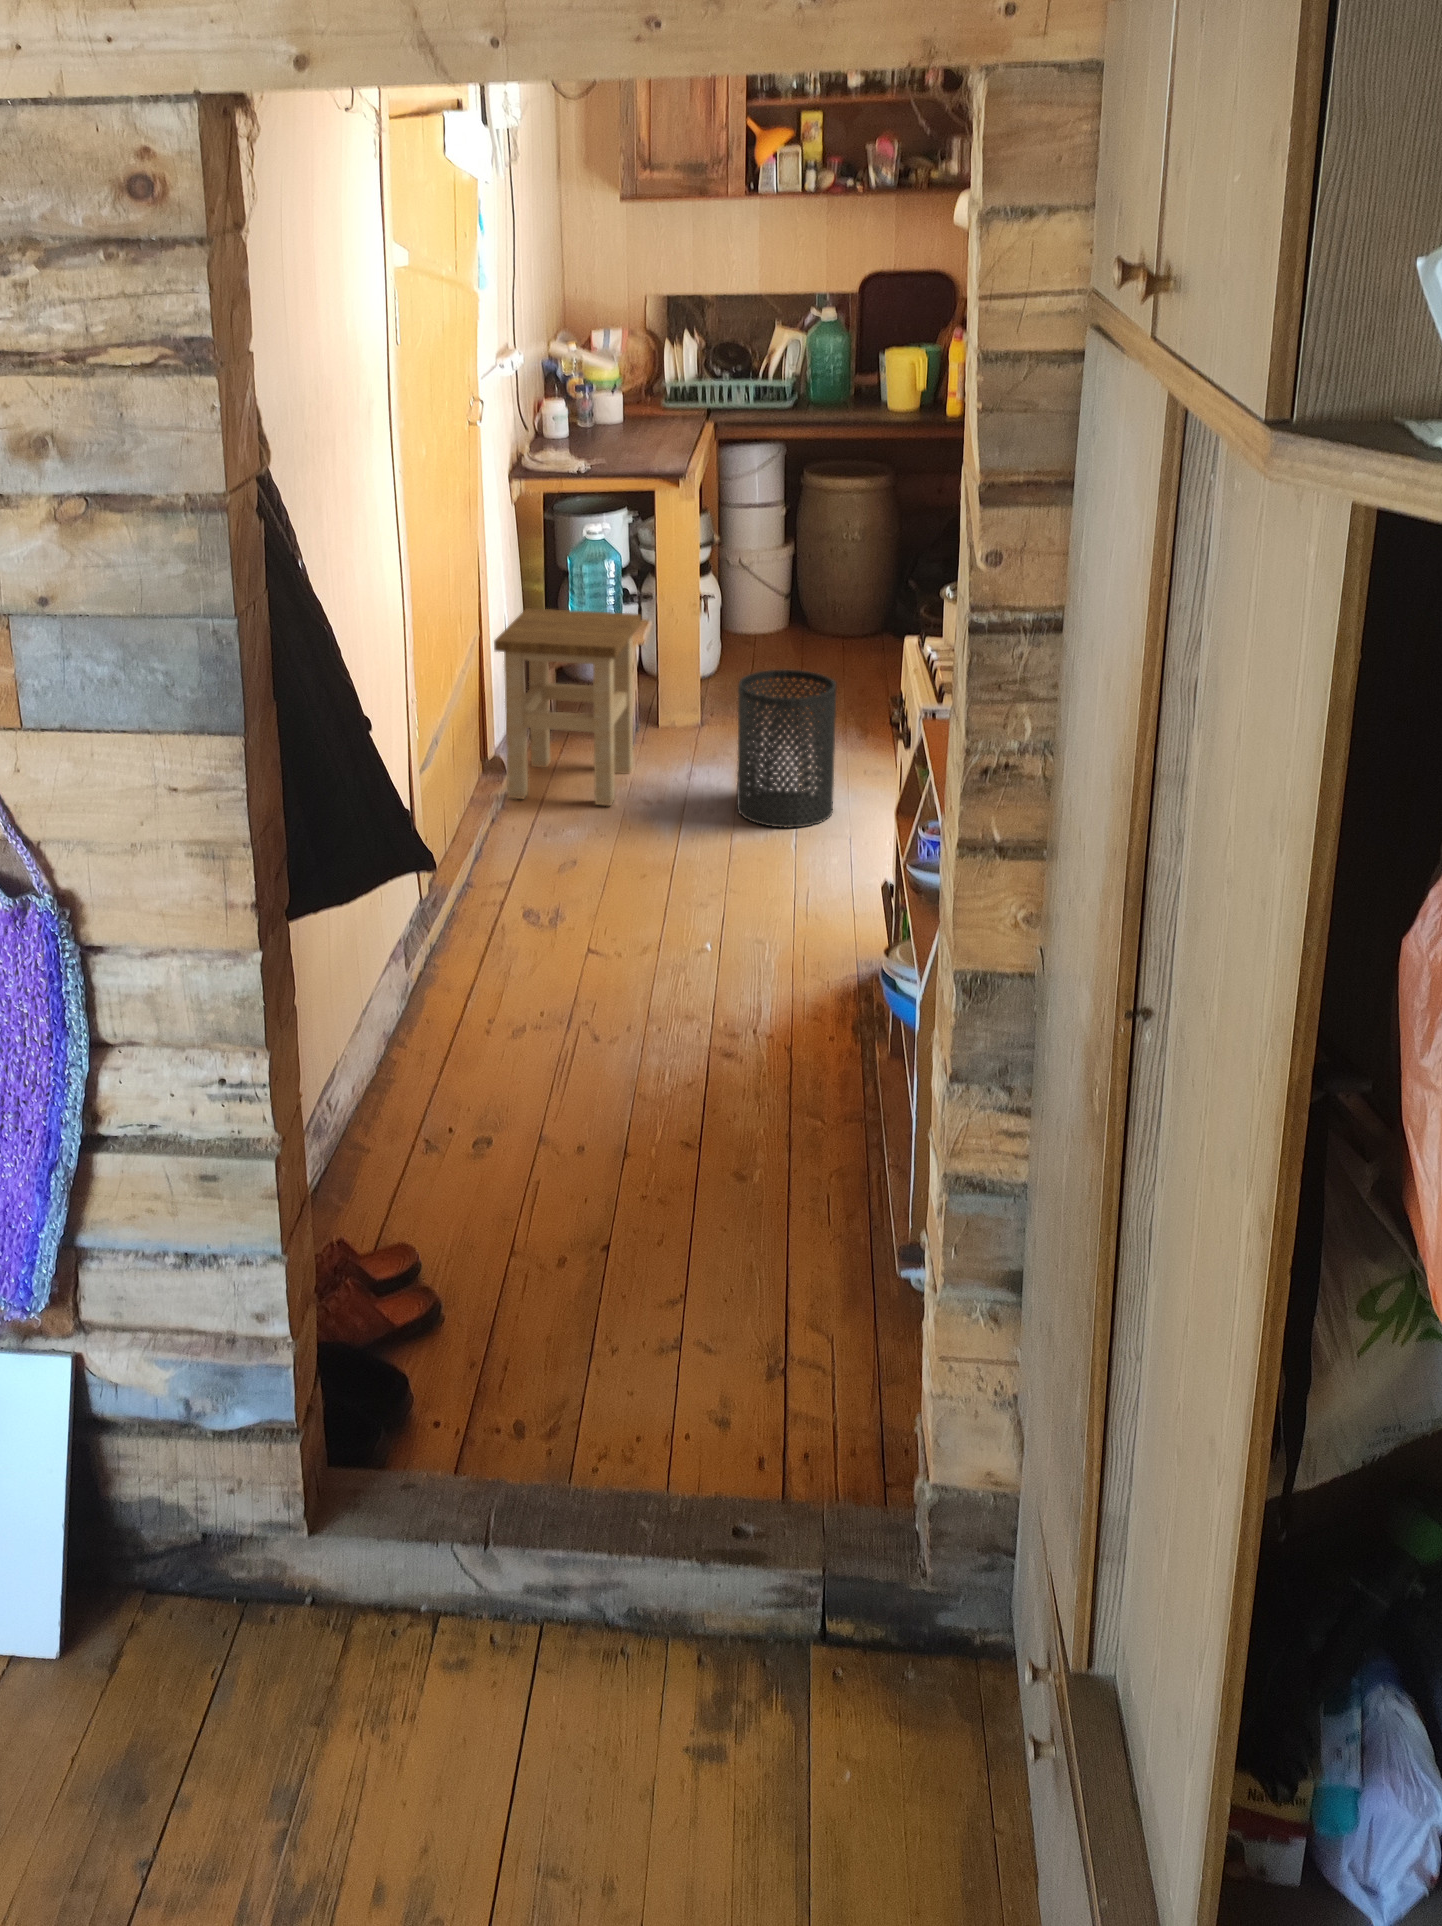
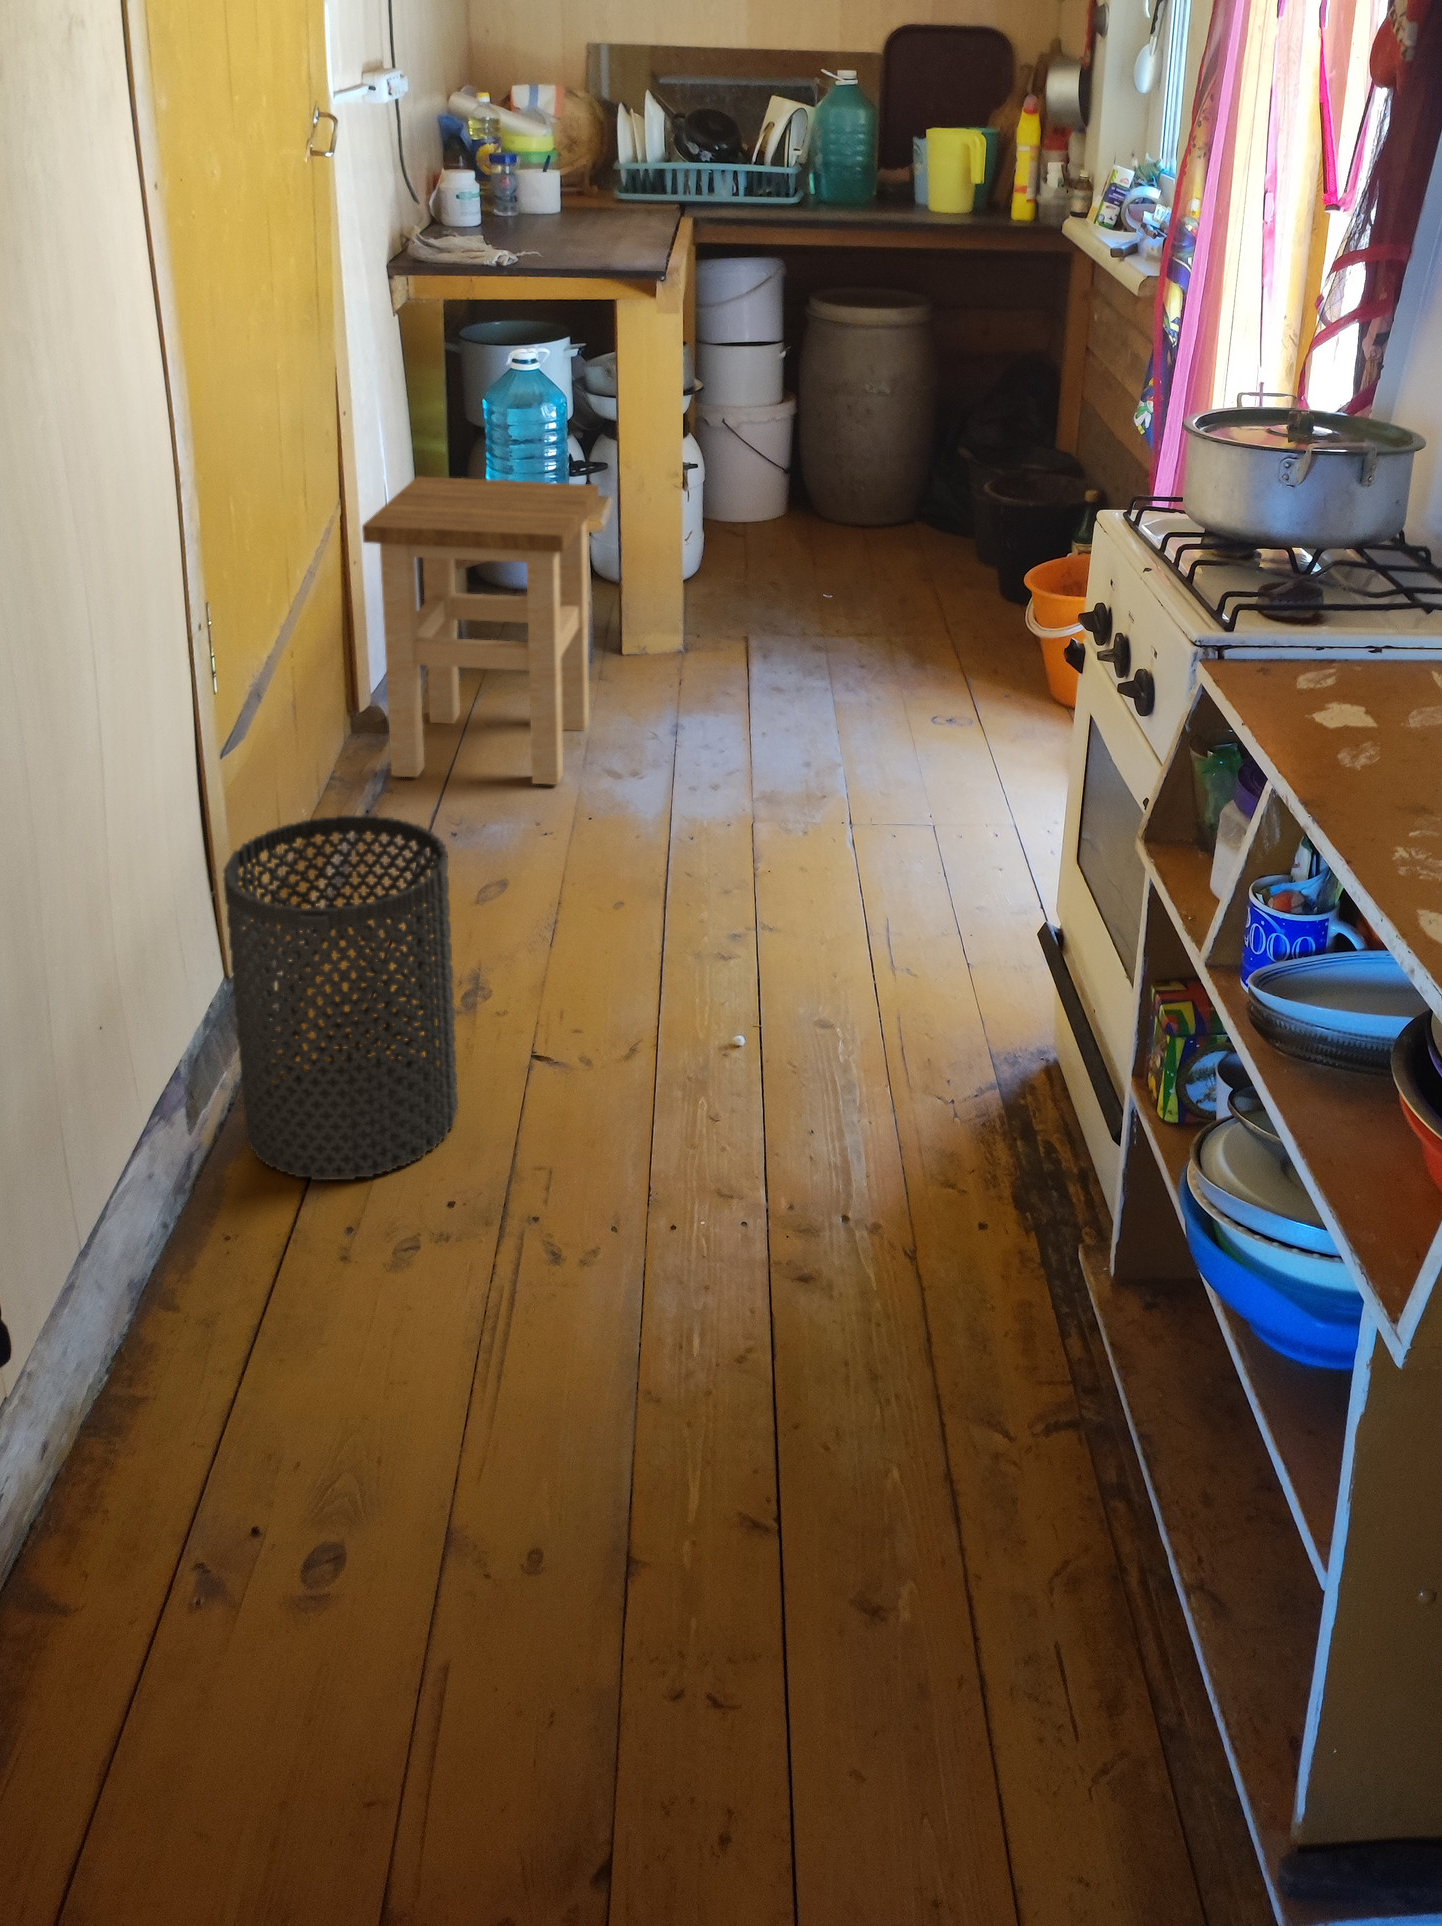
trash can: present [737,670,836,828] -> present [223,815,458,1180]

